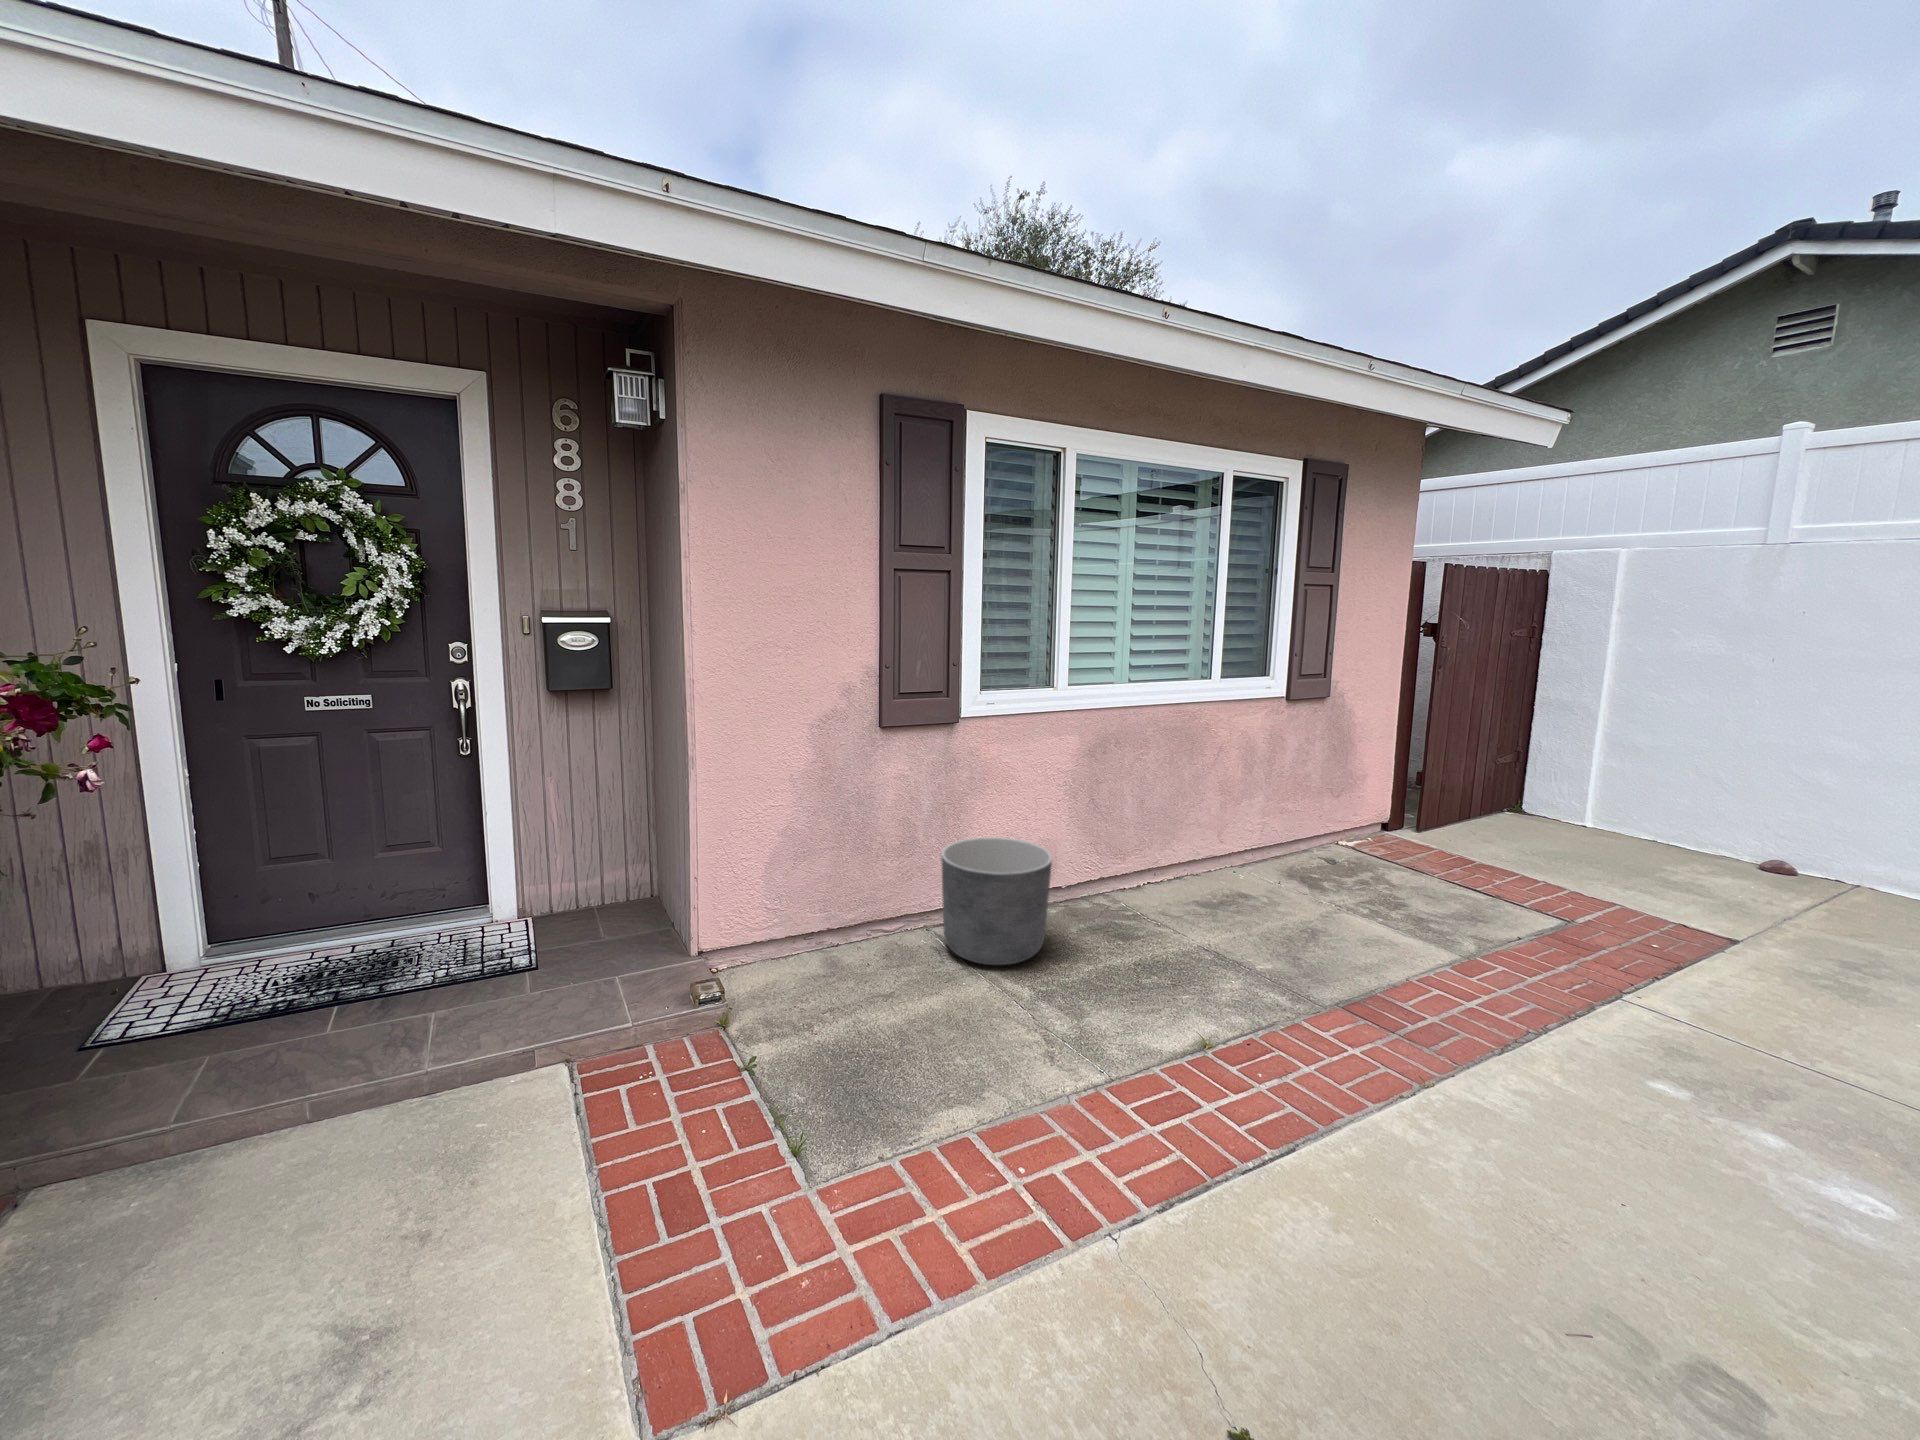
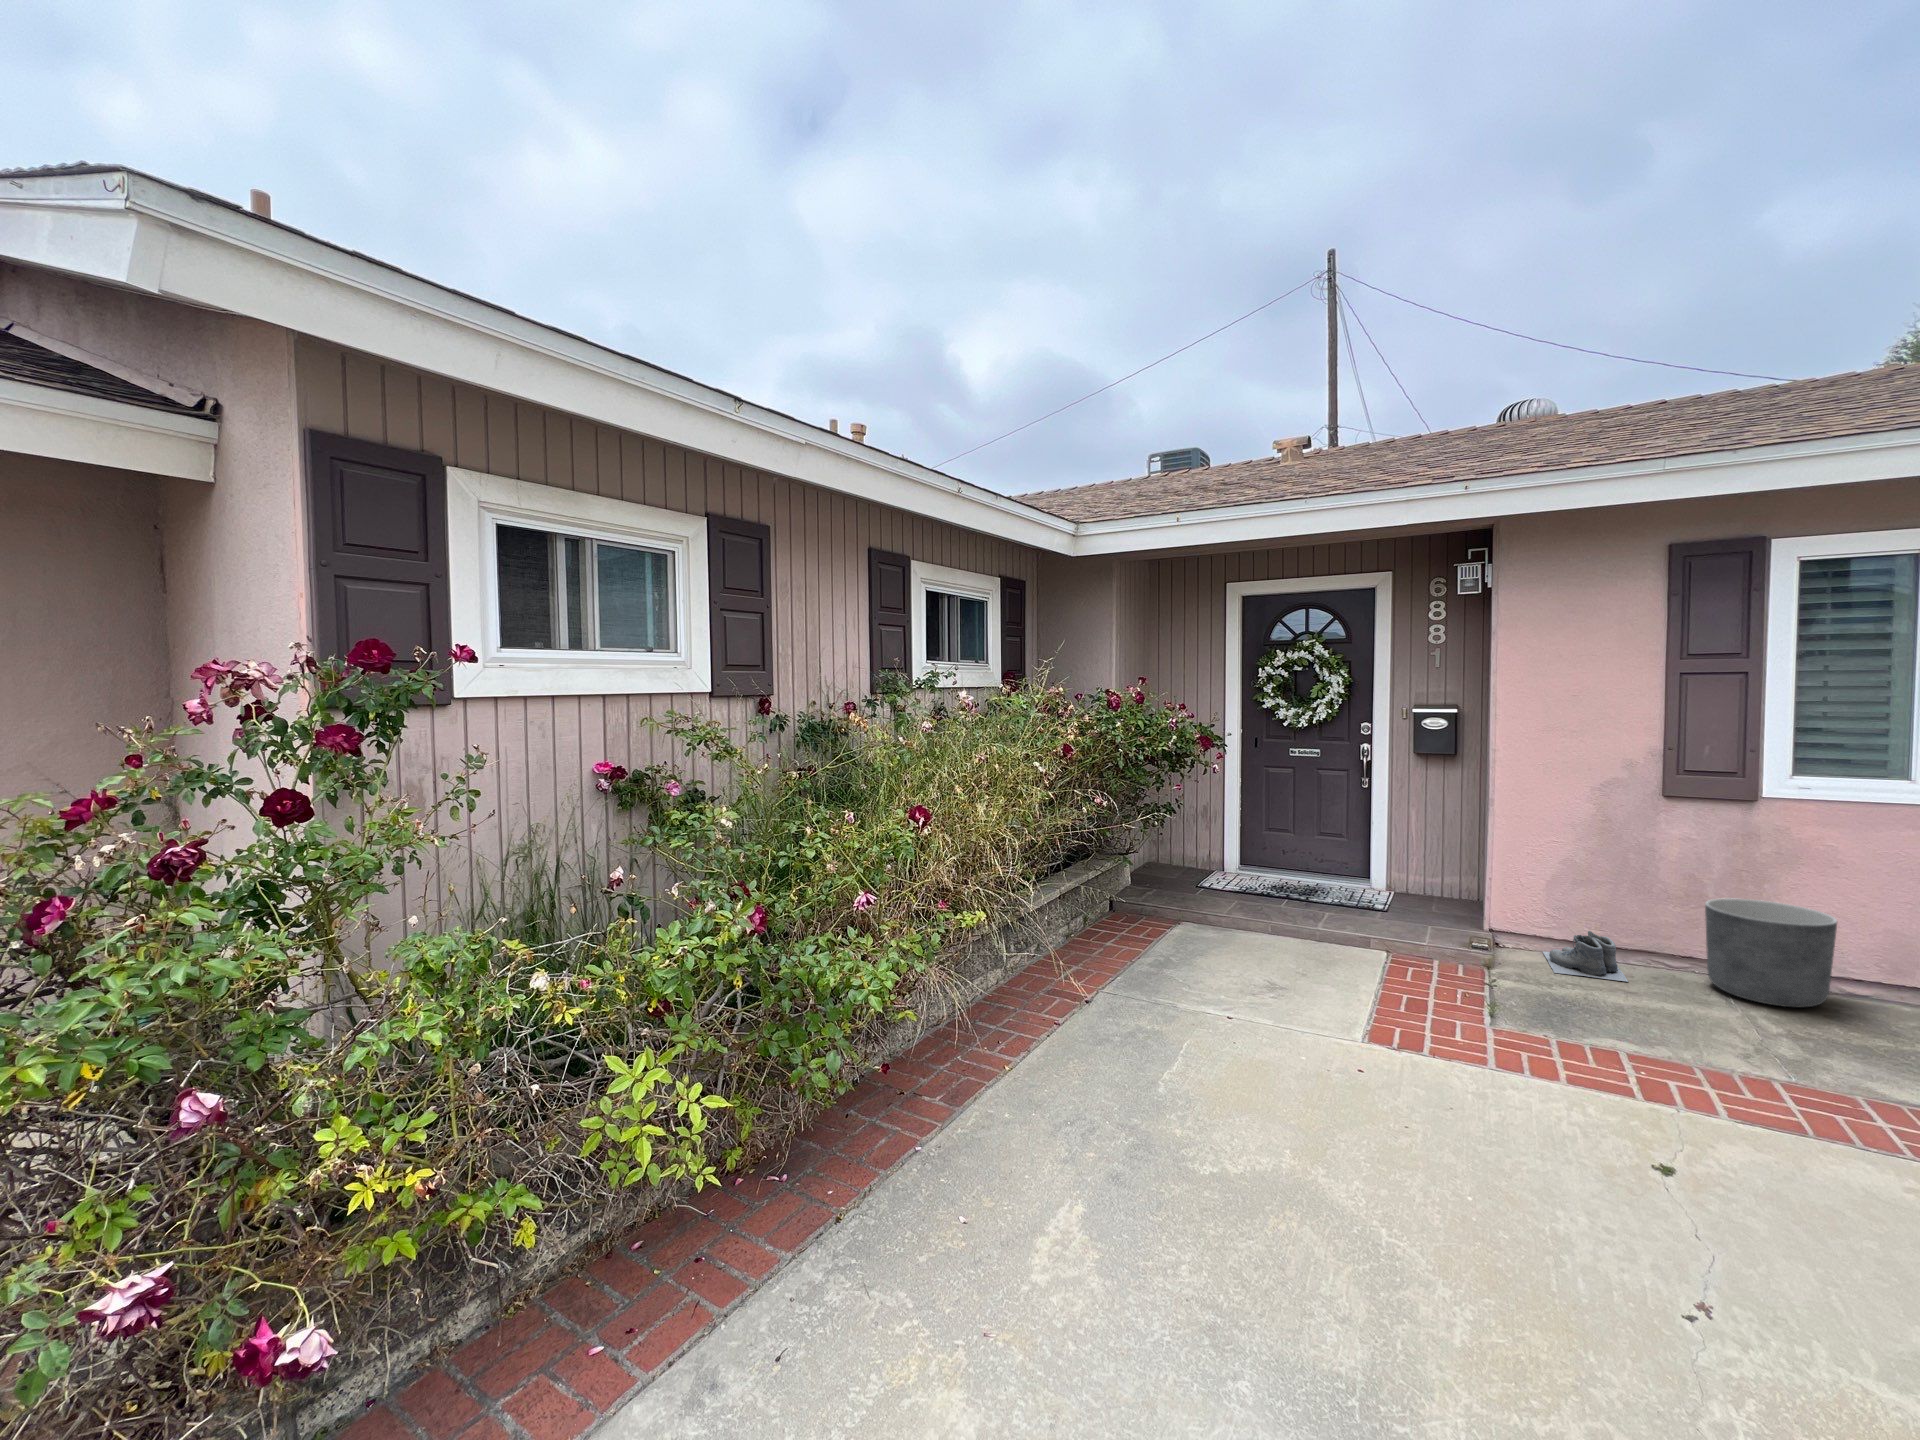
boots: none [774,929,889,1011] -> present [1543,931,1628,982]

